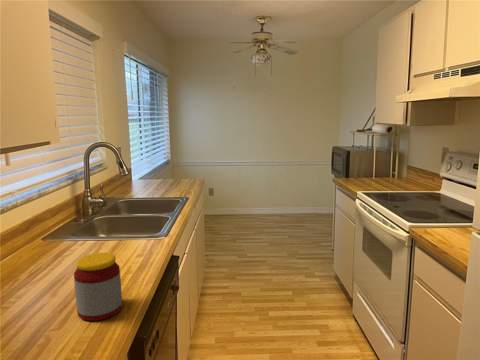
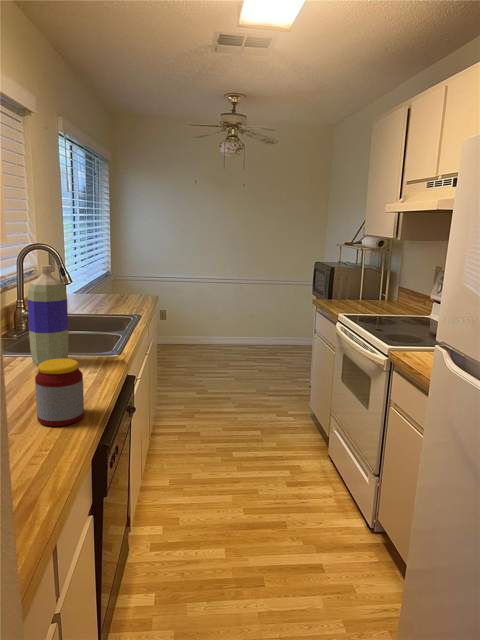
bottle: none [82,162,119,252] -> present [27,265,69,365]

